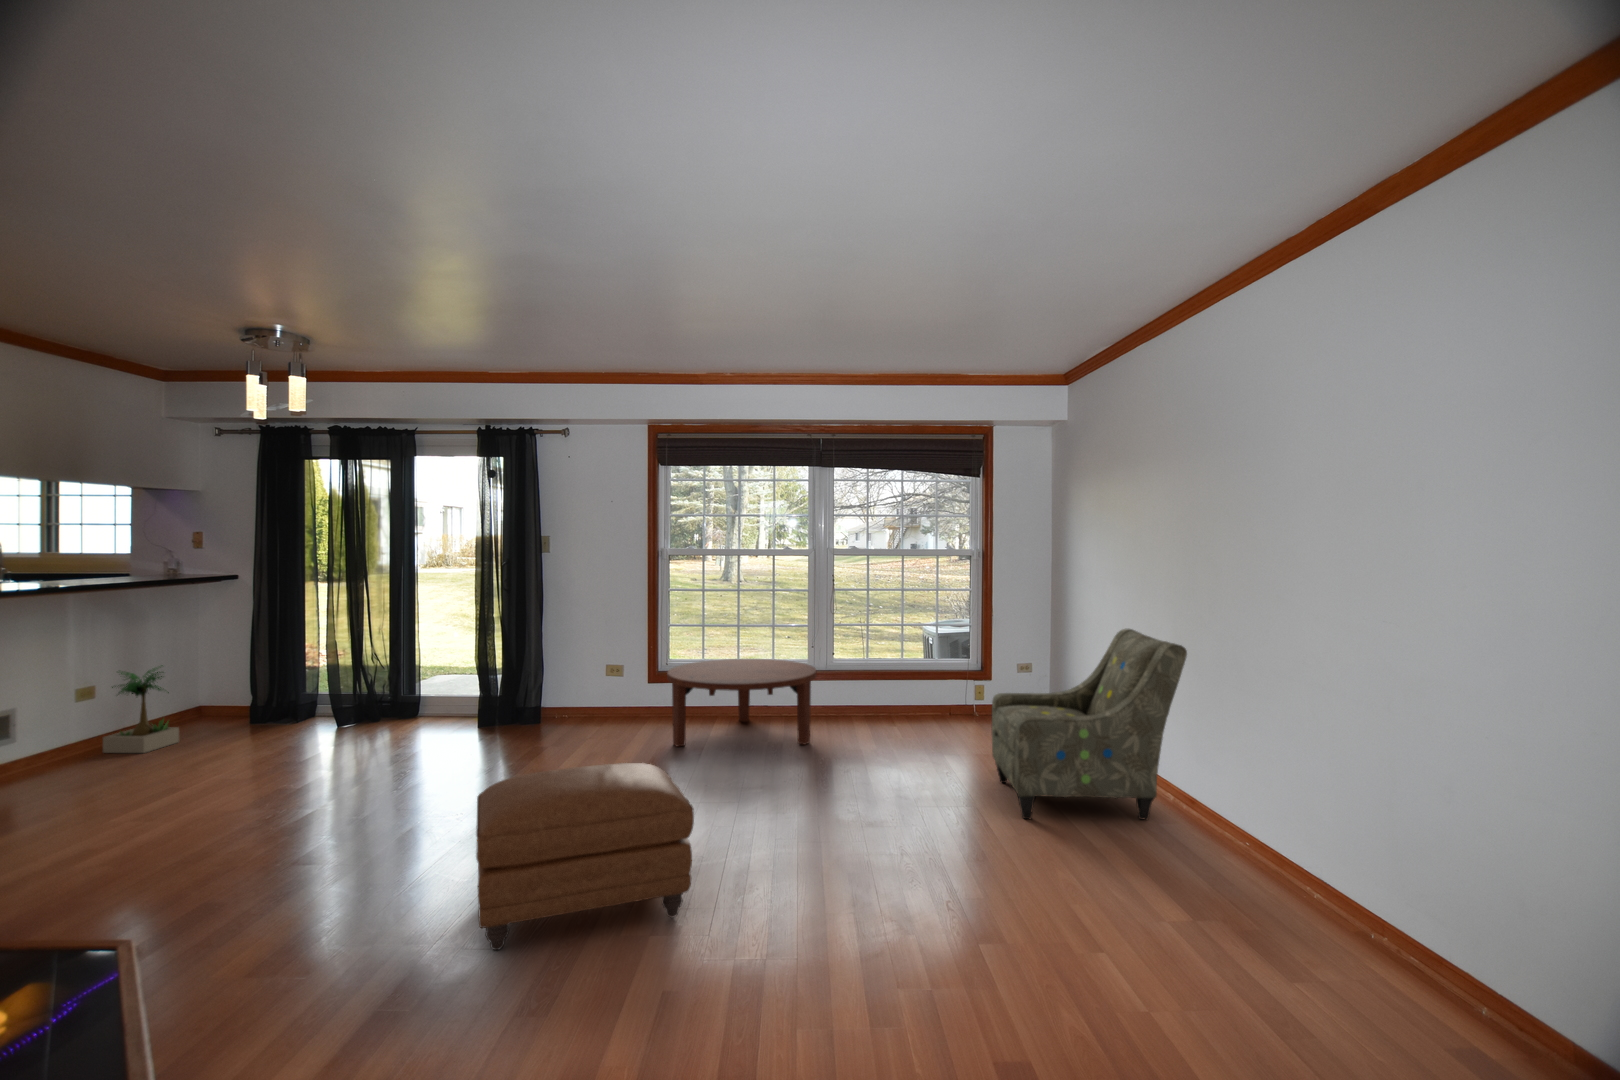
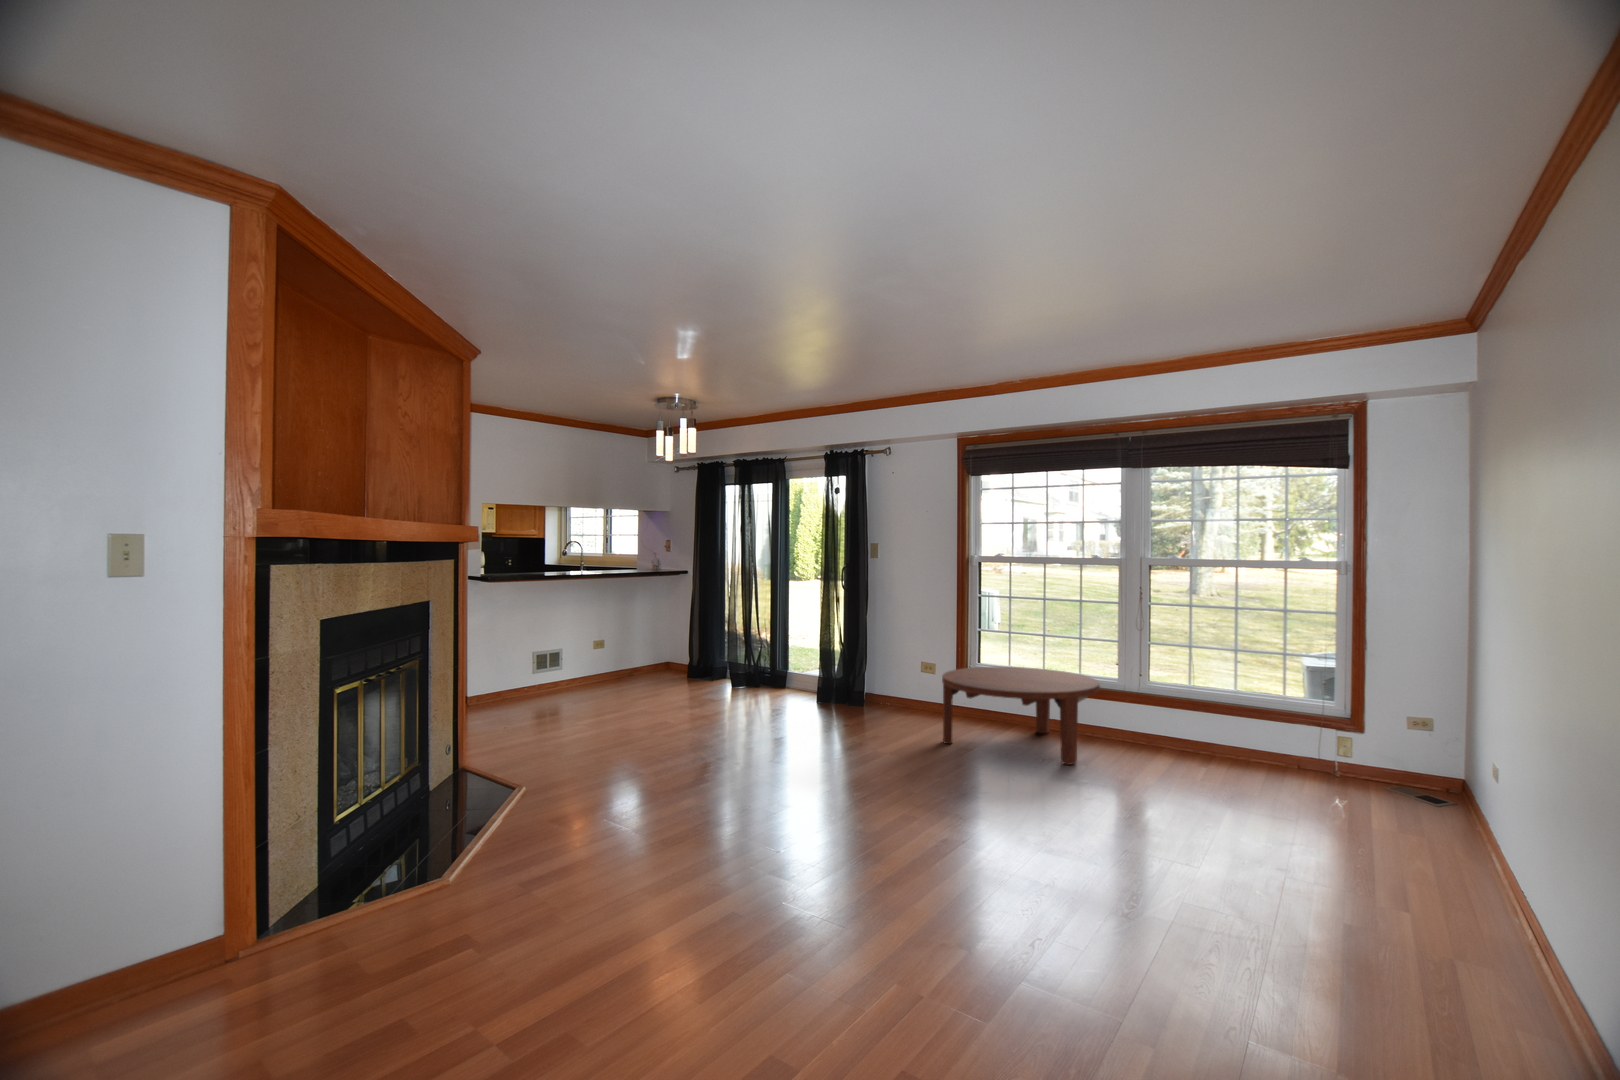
armchair: present [992,629,1187,820] -> none [1199,673,1483,953]
potted plant: present [103,665,179,753] -> none [609,629,648,686]
ottoman: present [476,763,694,950] -> none [595,725,791,868]

